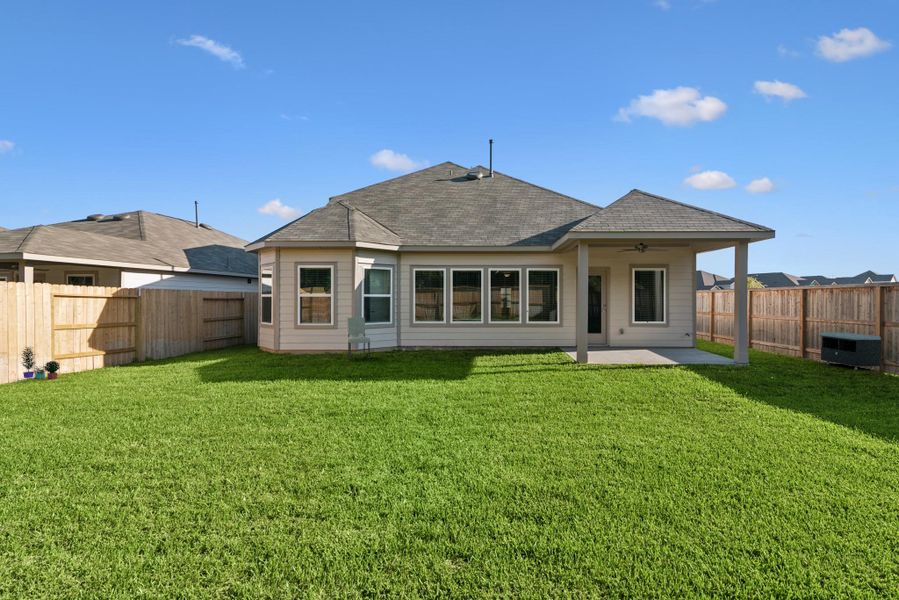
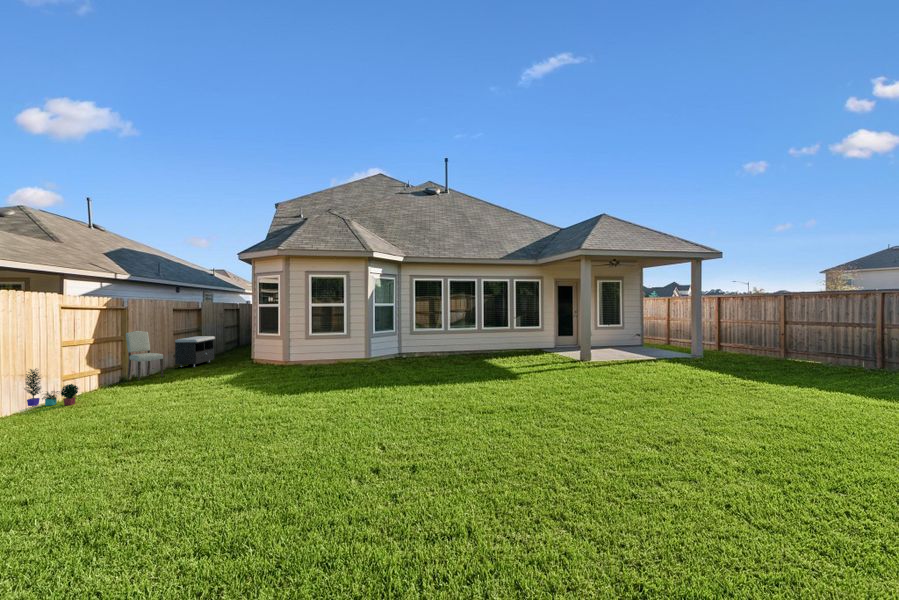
chair: present [347,316,370,359] -> present [126,331,163,380]
storage bench: present [820,332,881,370] -> present [175,336,215,367]

